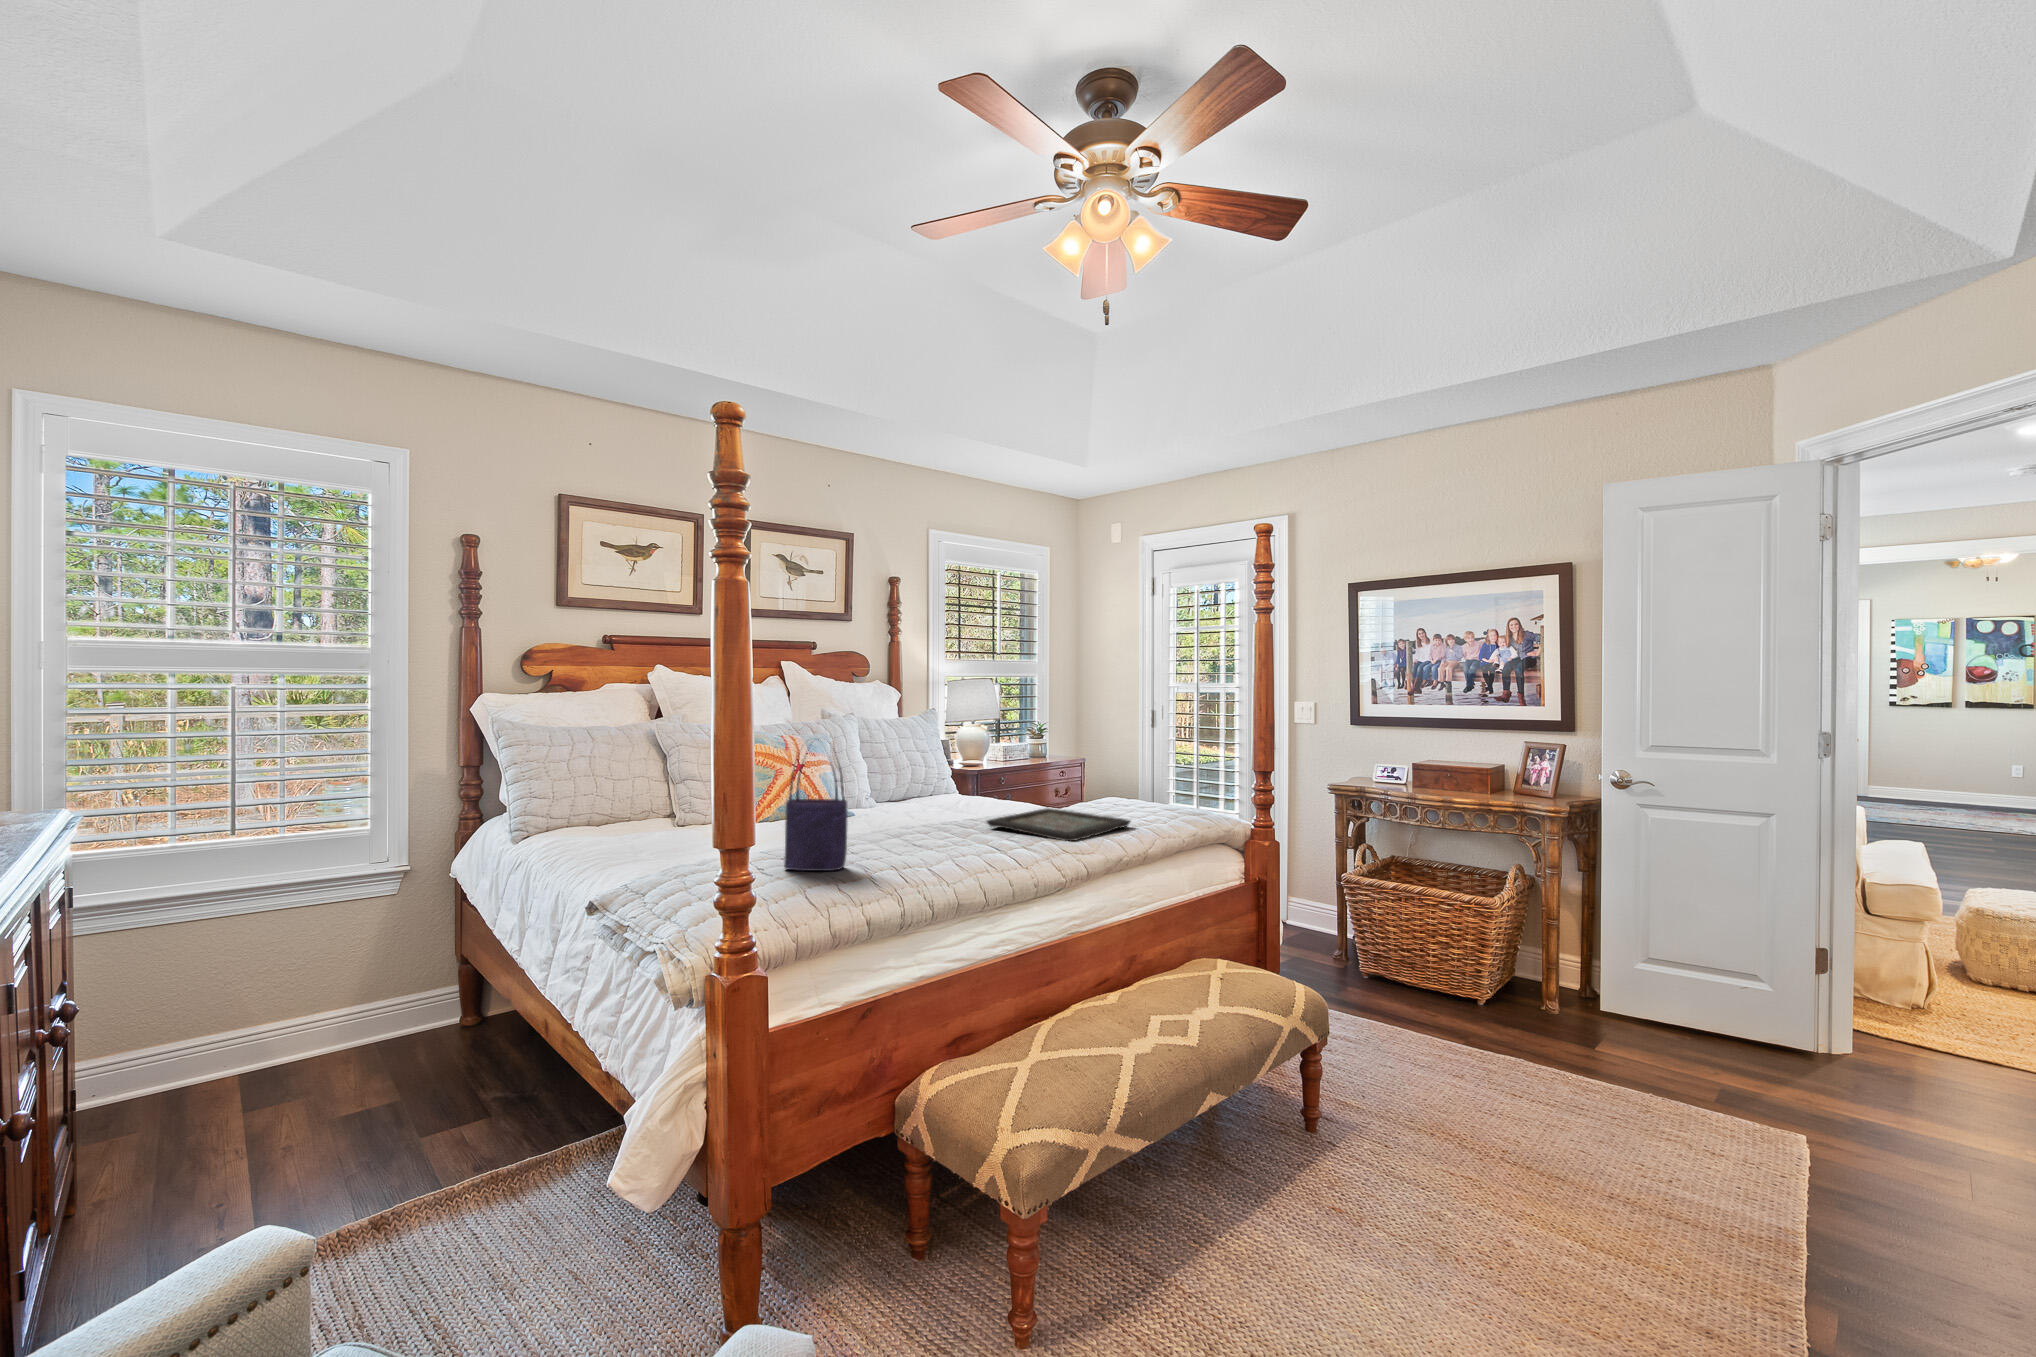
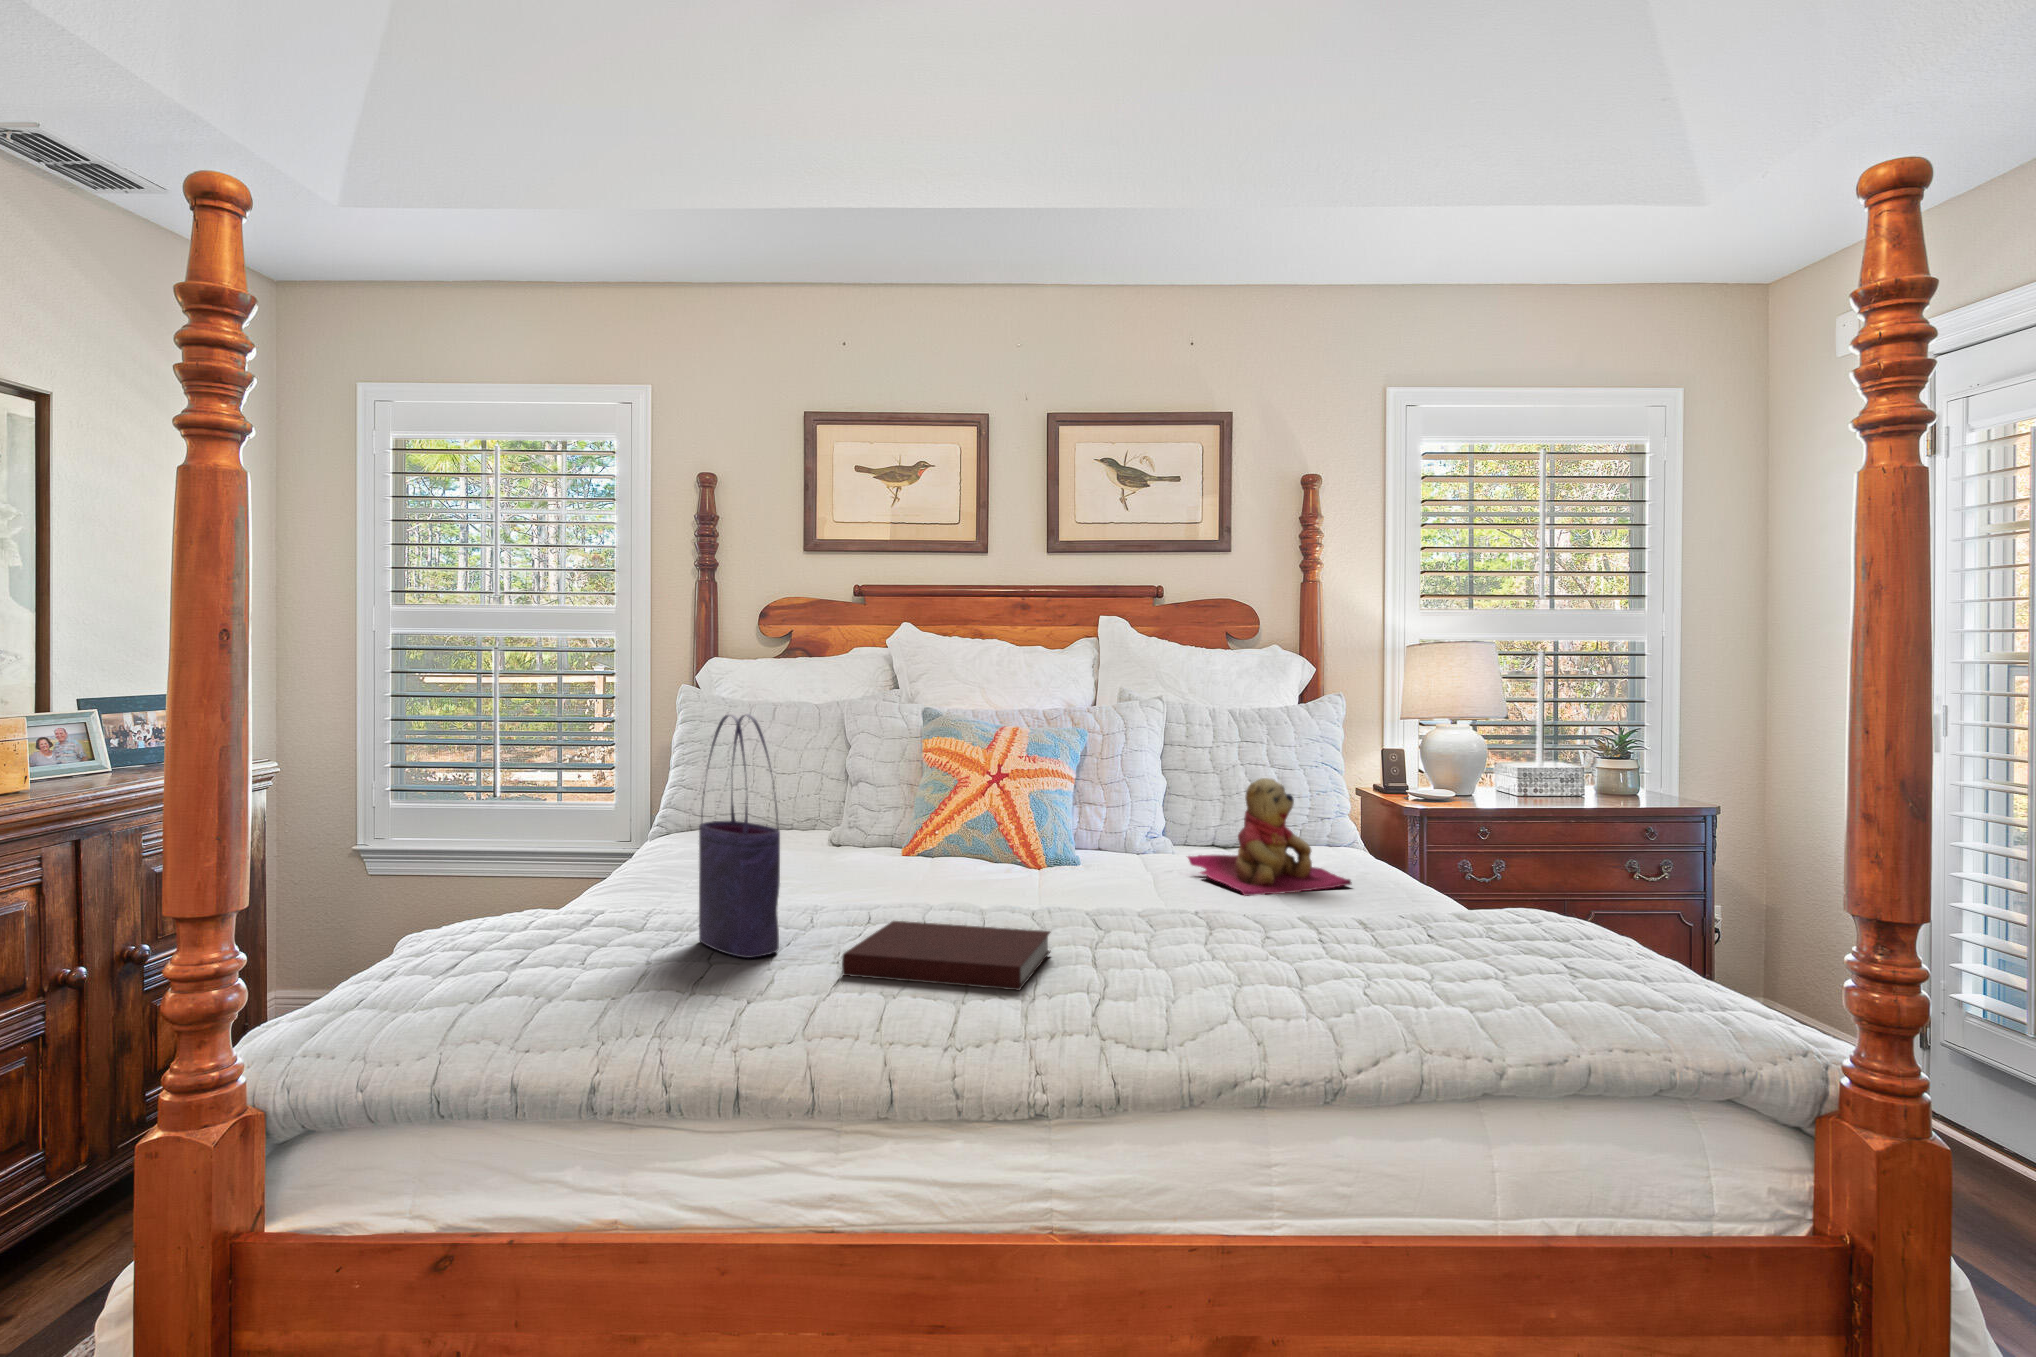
teddy bear: none [917,757,1001,818] -> present [1188,778,1351,896]
decorative tray: present [987,808,1130,841] -> none [1209,900,1530,988]
notebook: none [881,836,987,868] -> present [842,921,1051,991]

